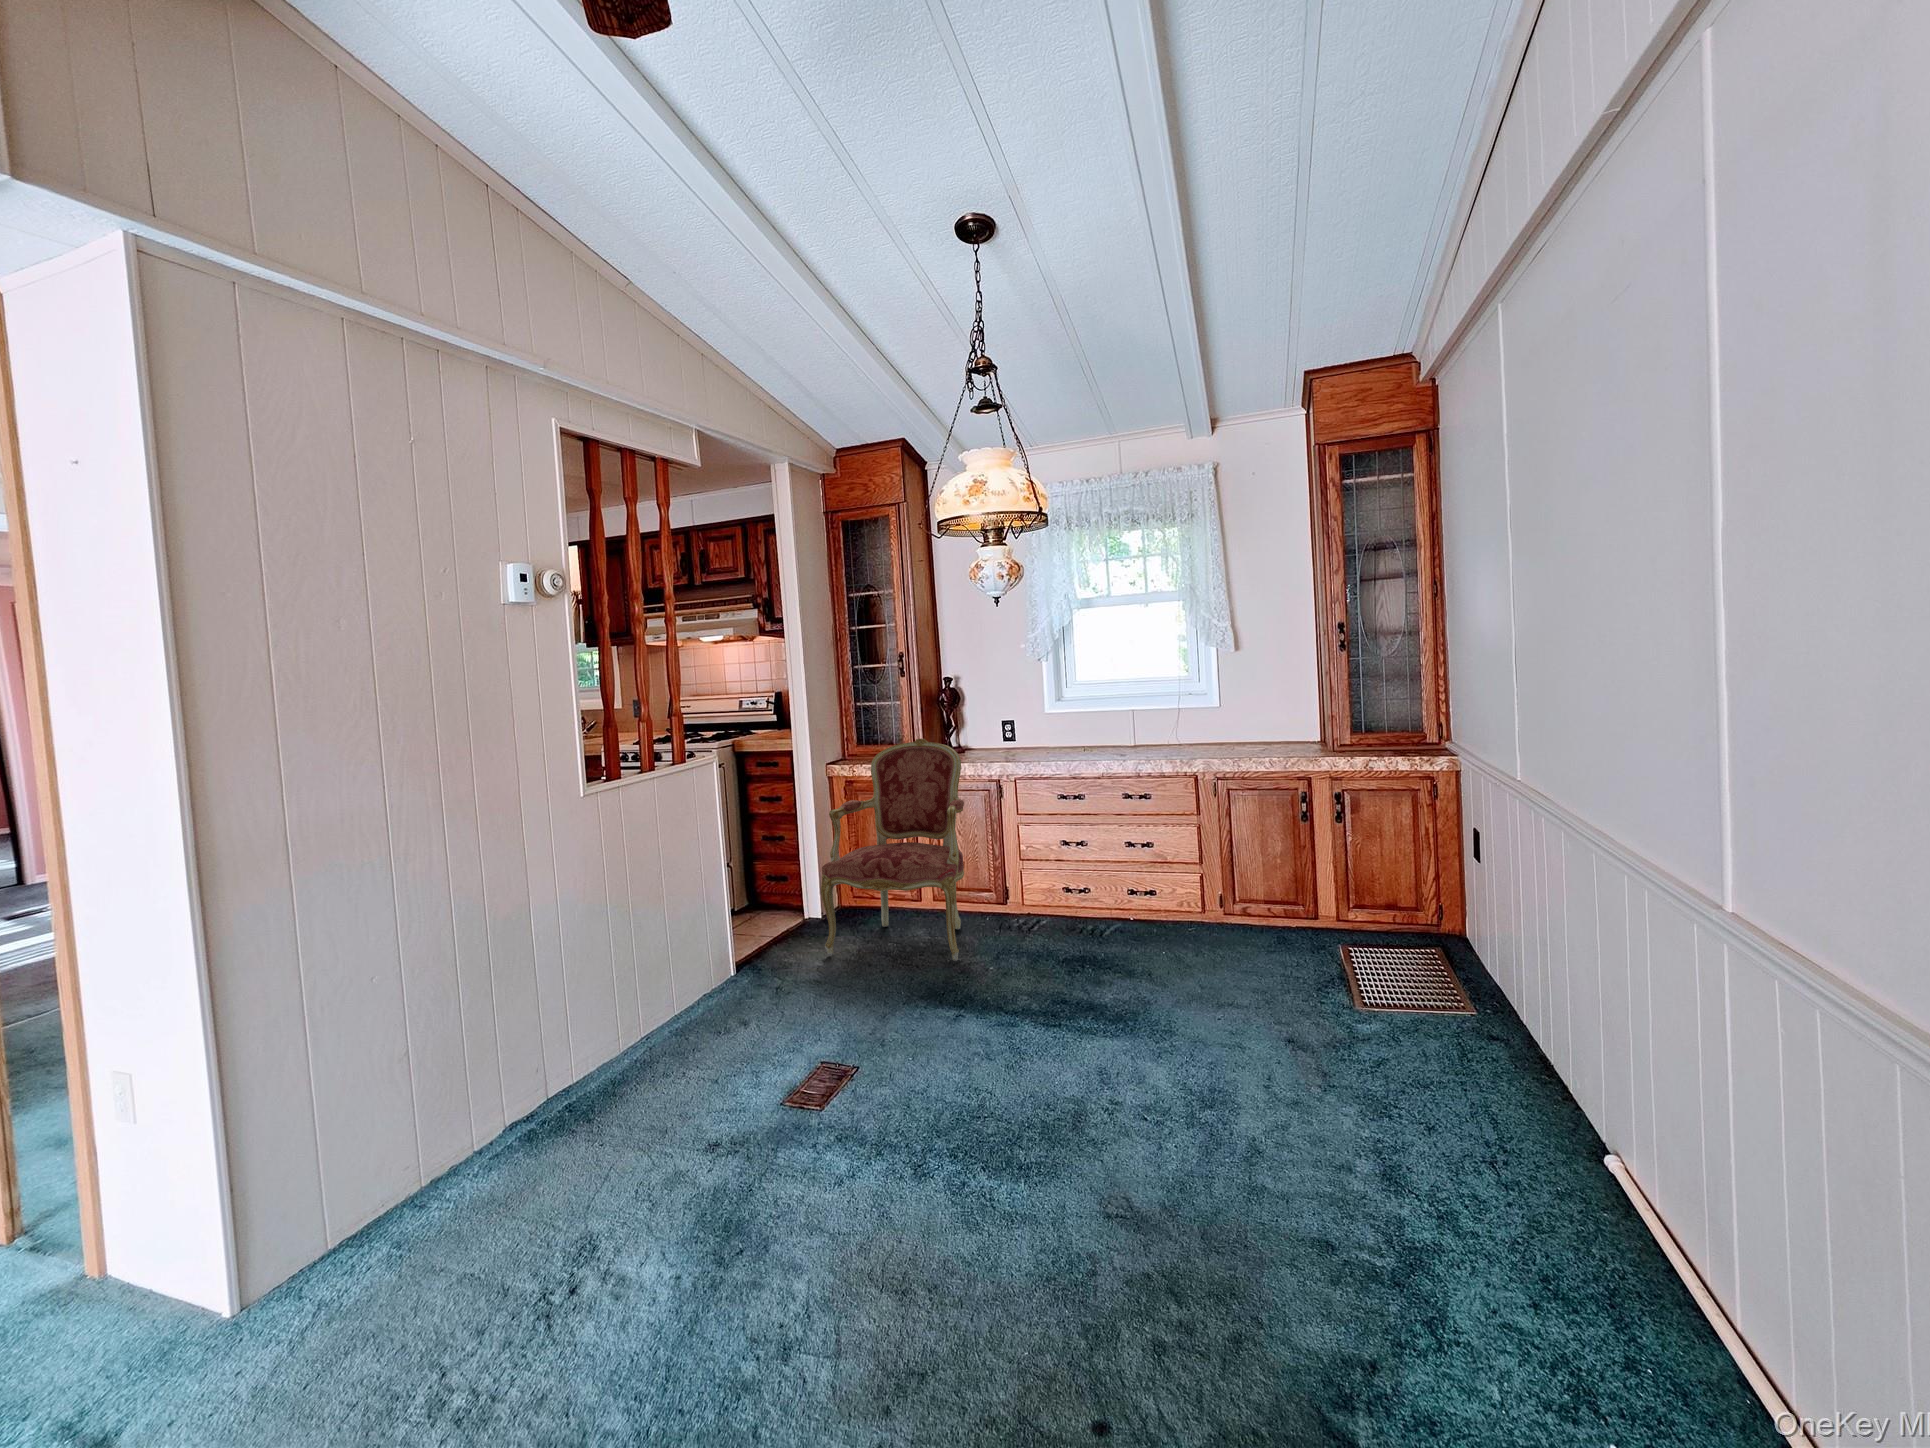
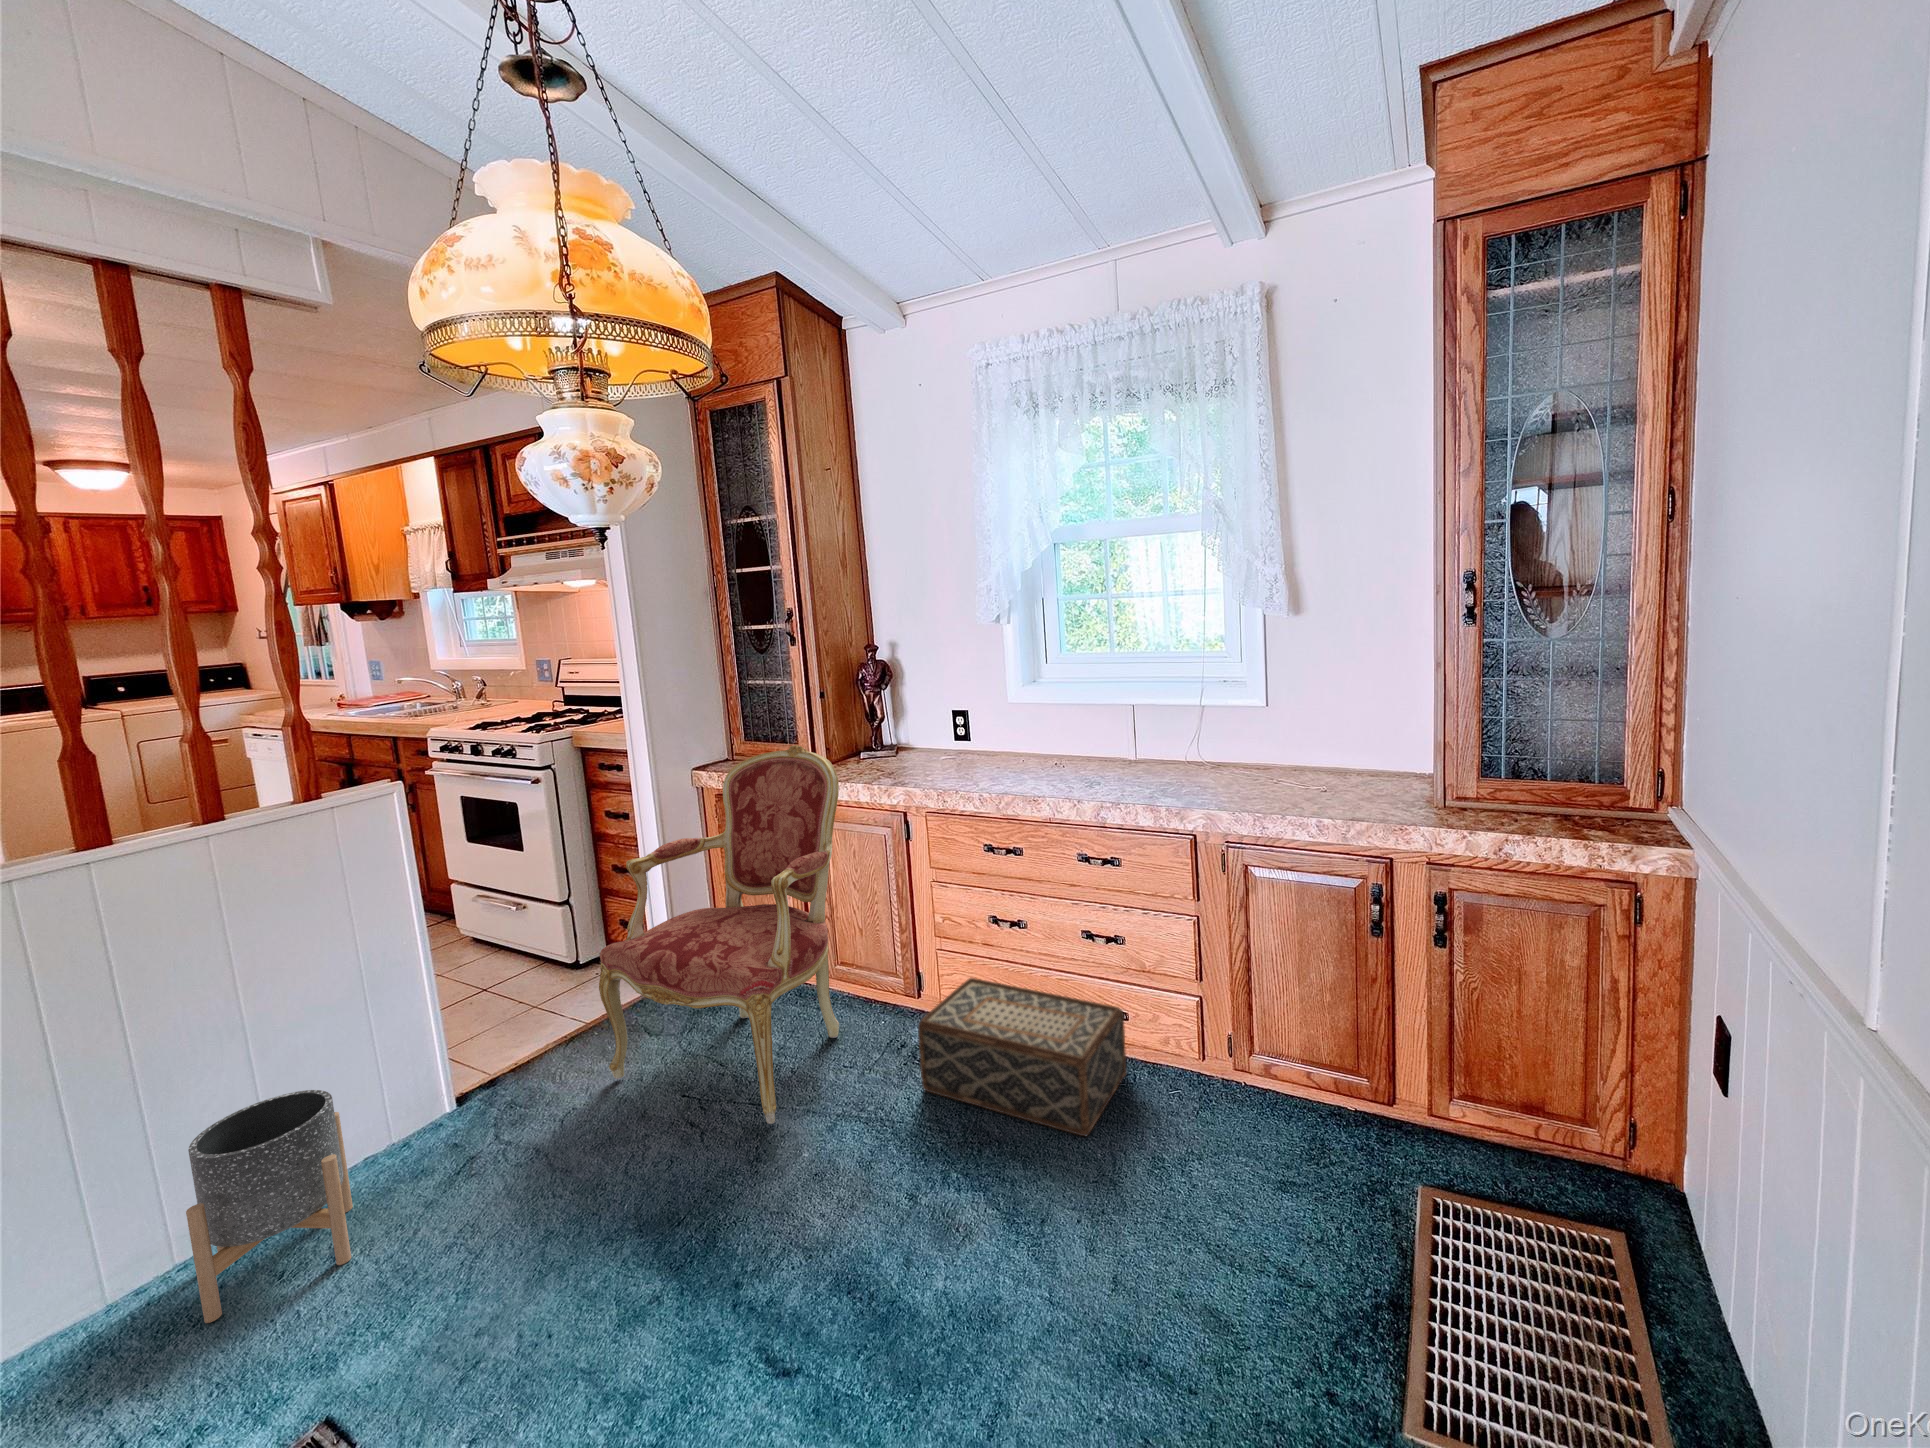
woven basket: none [1035,881,1159,949] -> present [918,978,1127,1136]
planter: none [661,930,751,1048] -> present [186,1090,353,1323]

